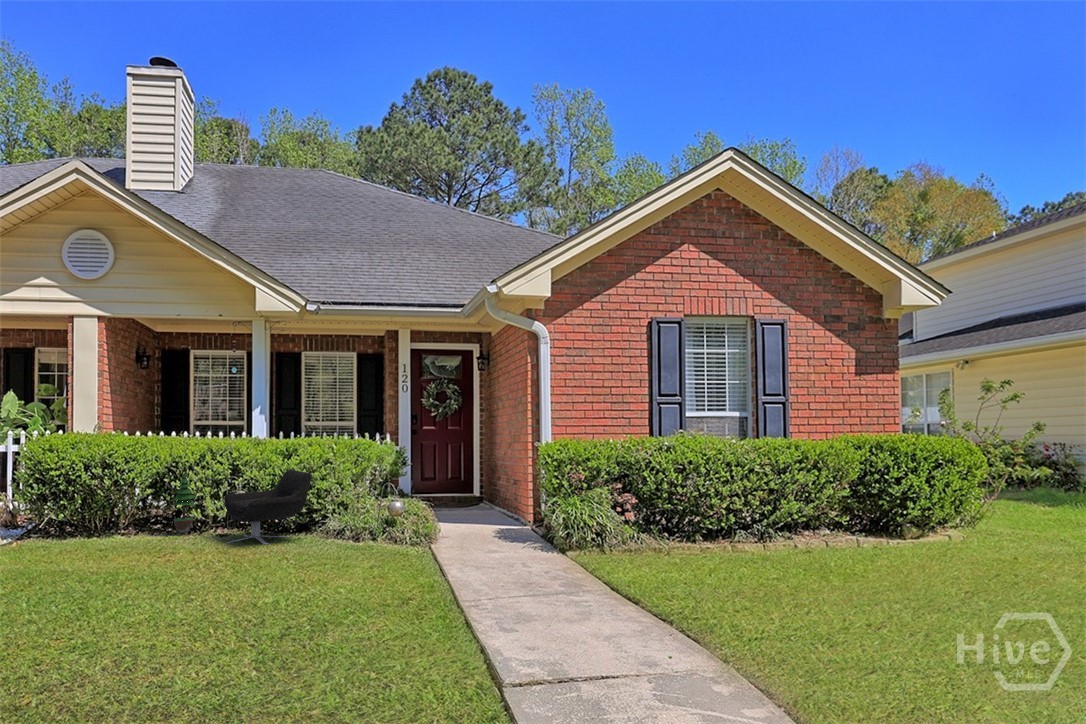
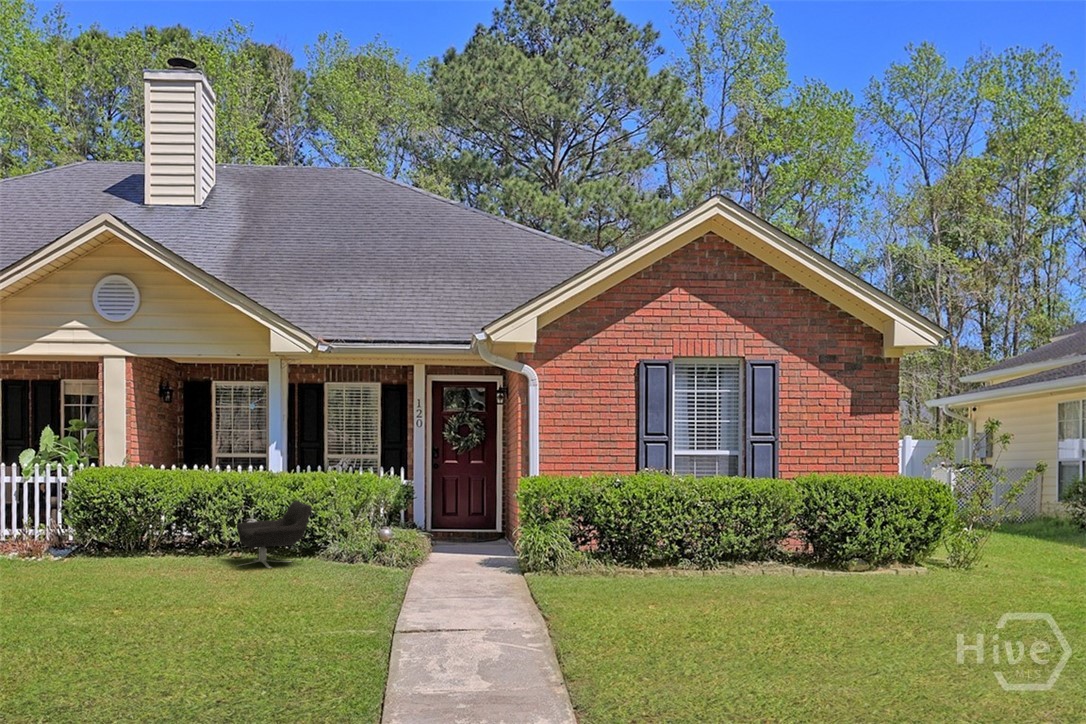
potted tree: present [172,473,195,534] -> none [193,501,214,557]

